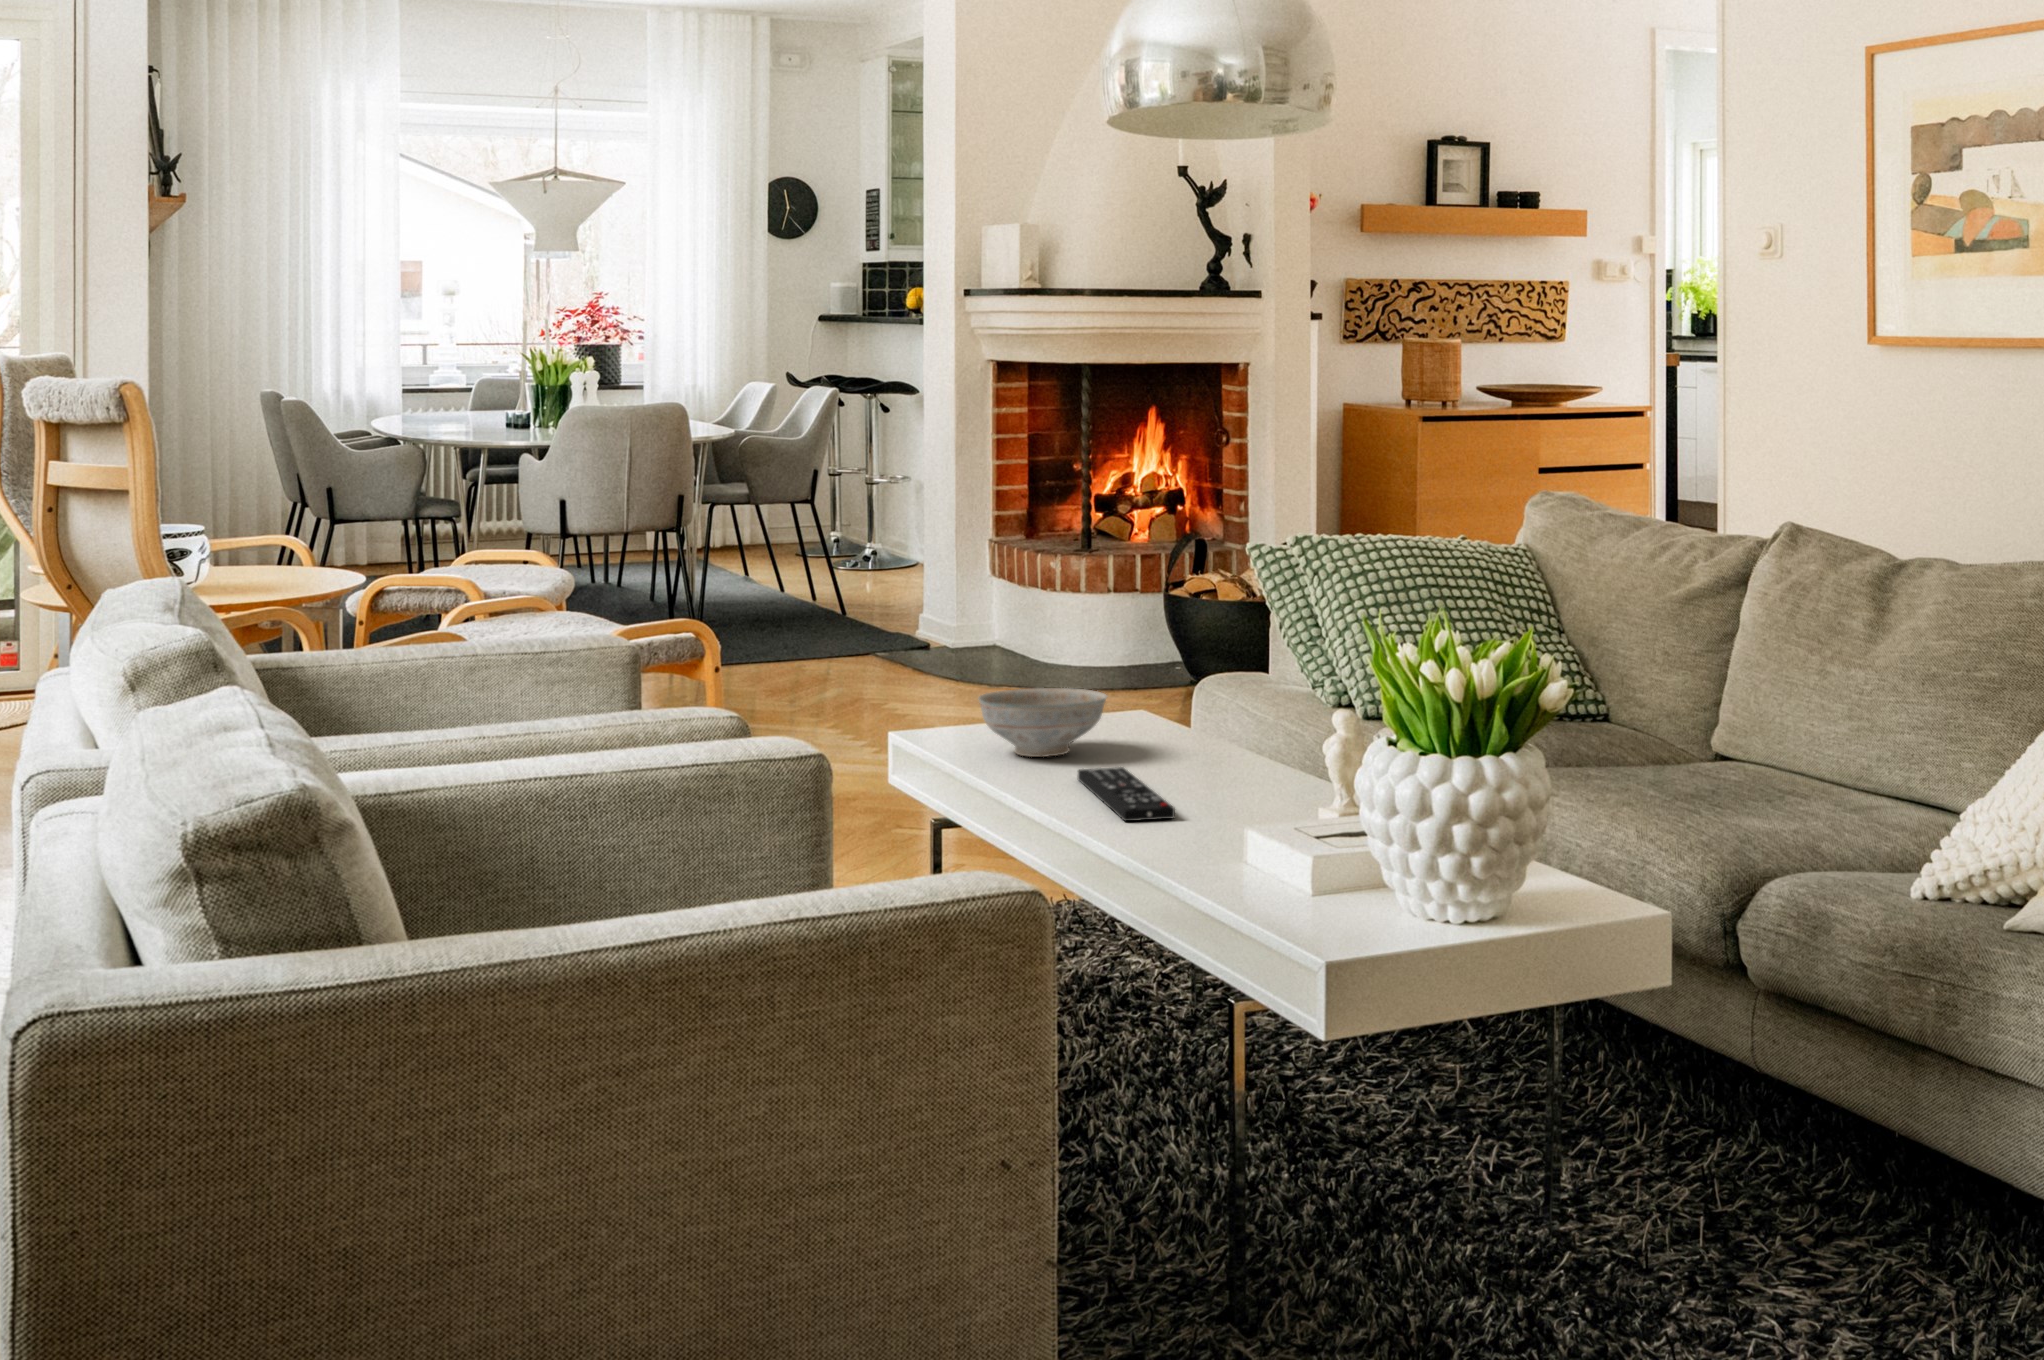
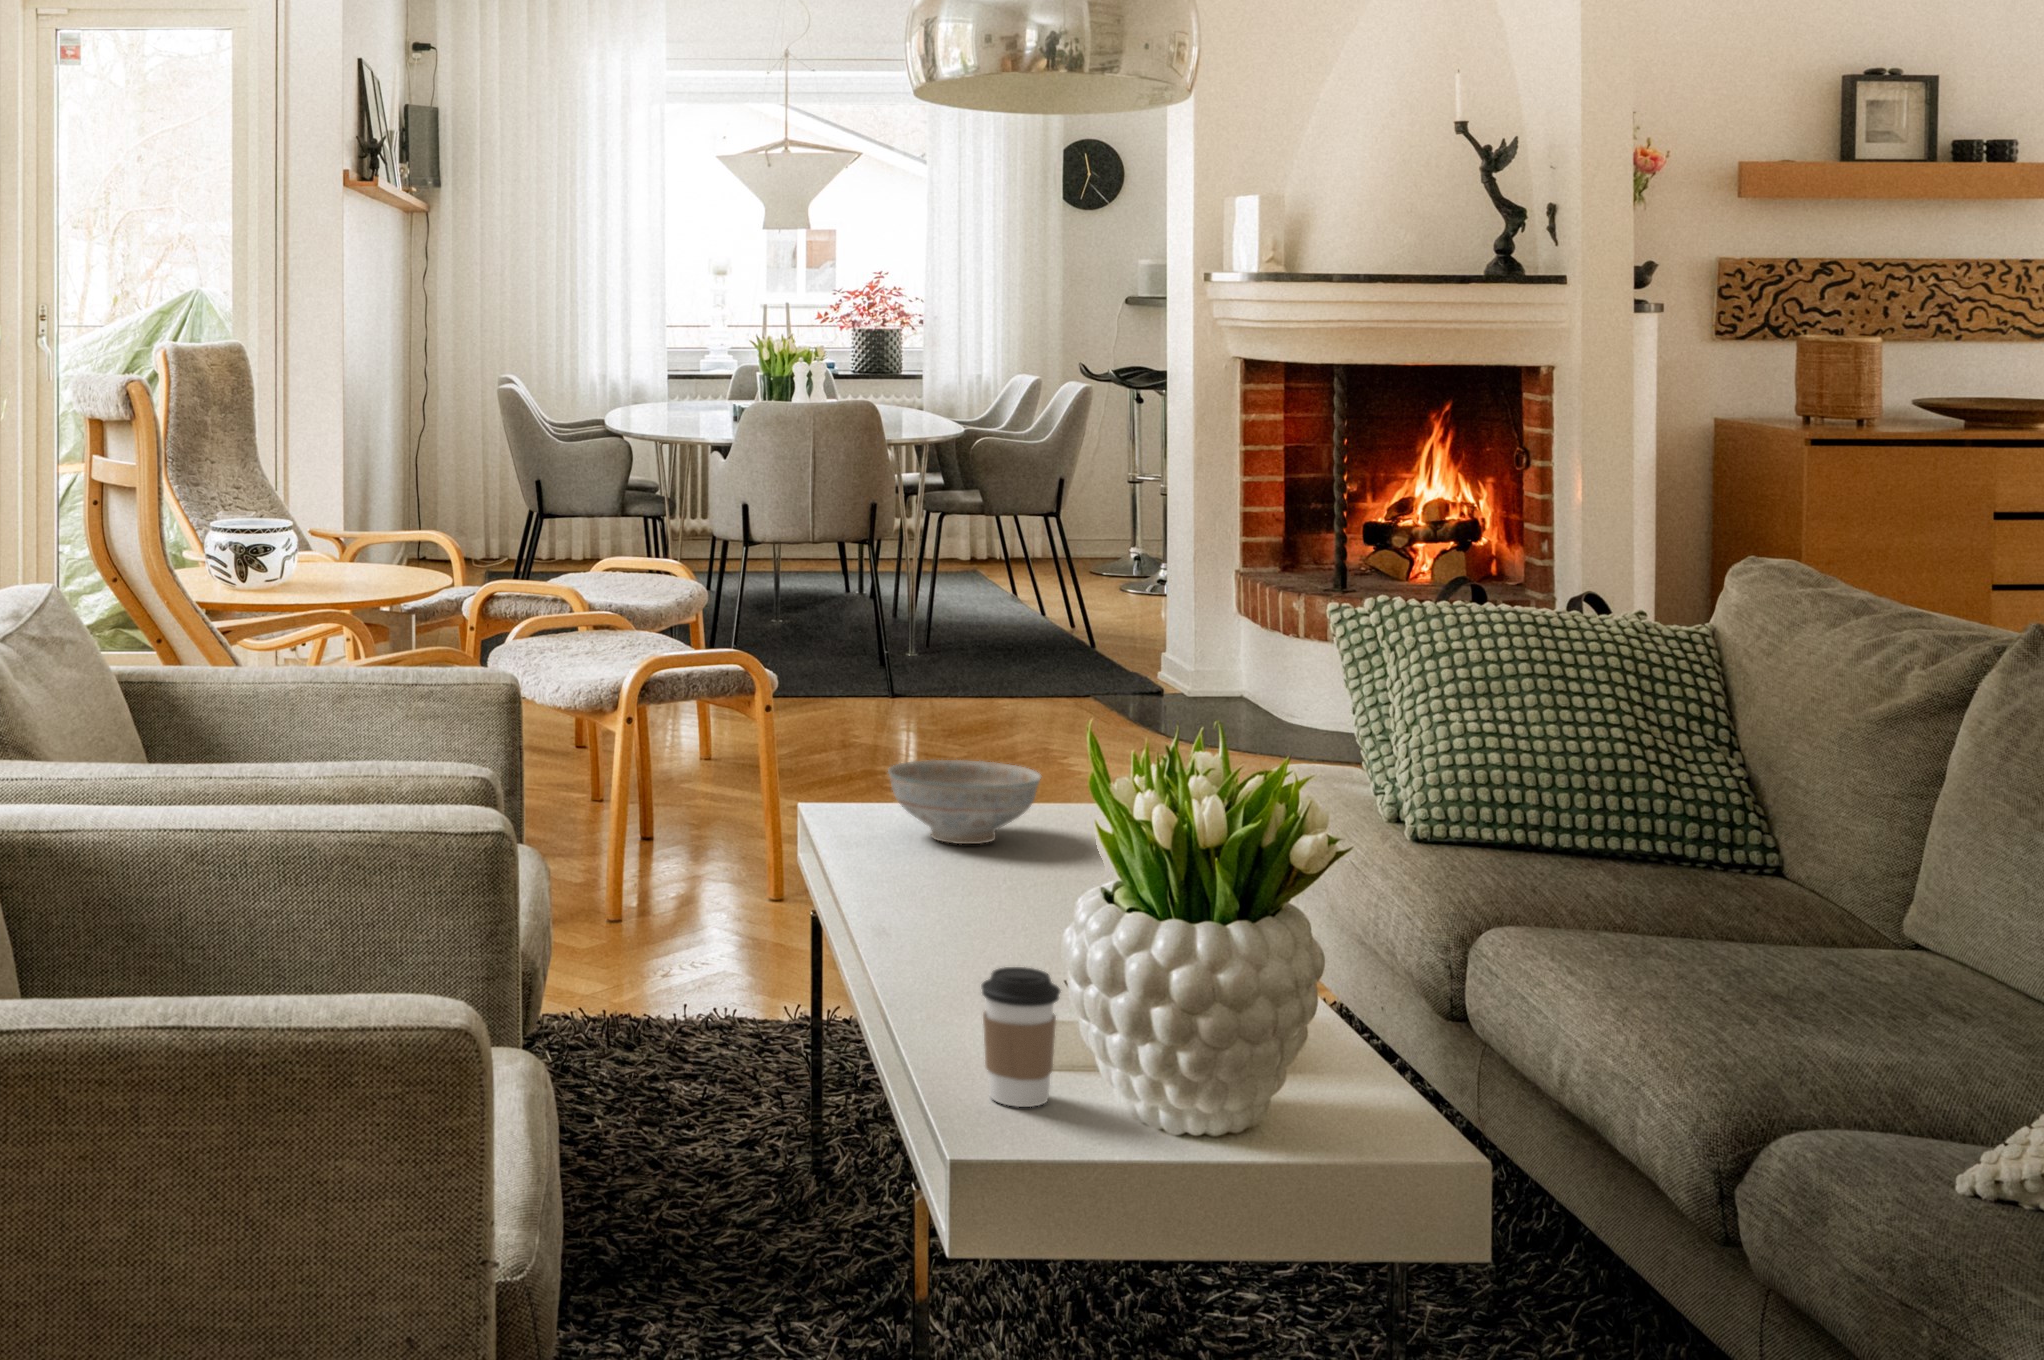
remote control: present [1078,767,1175,821] -> none [946,865,1018,941]
coffee cup: none [1290,814,1352,923] -> present [981,967,1060,1107]

